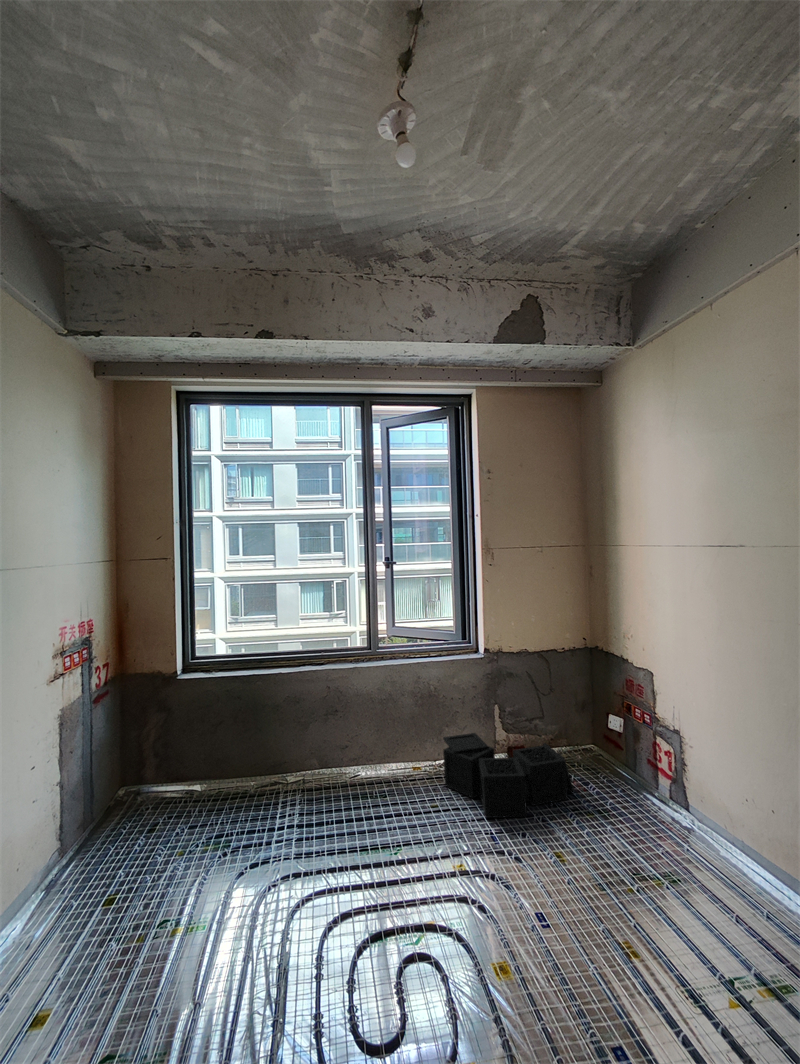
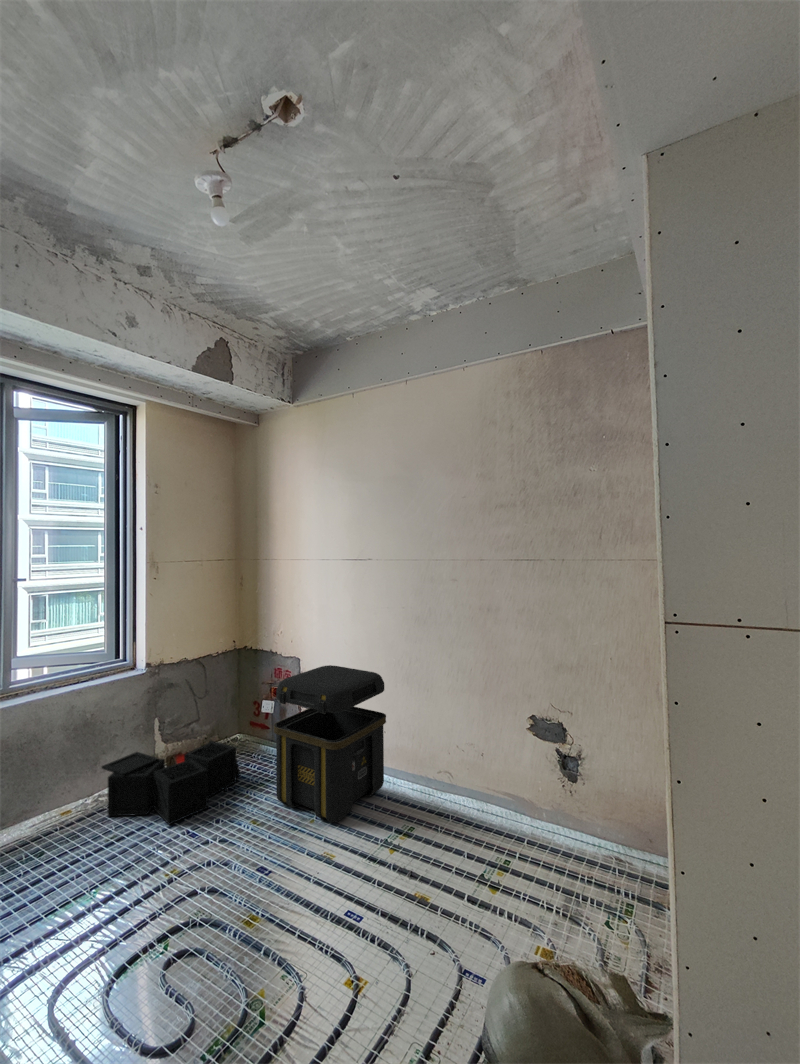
toolbox: none [593,691,769,912] -> present [274,665,386,822]

